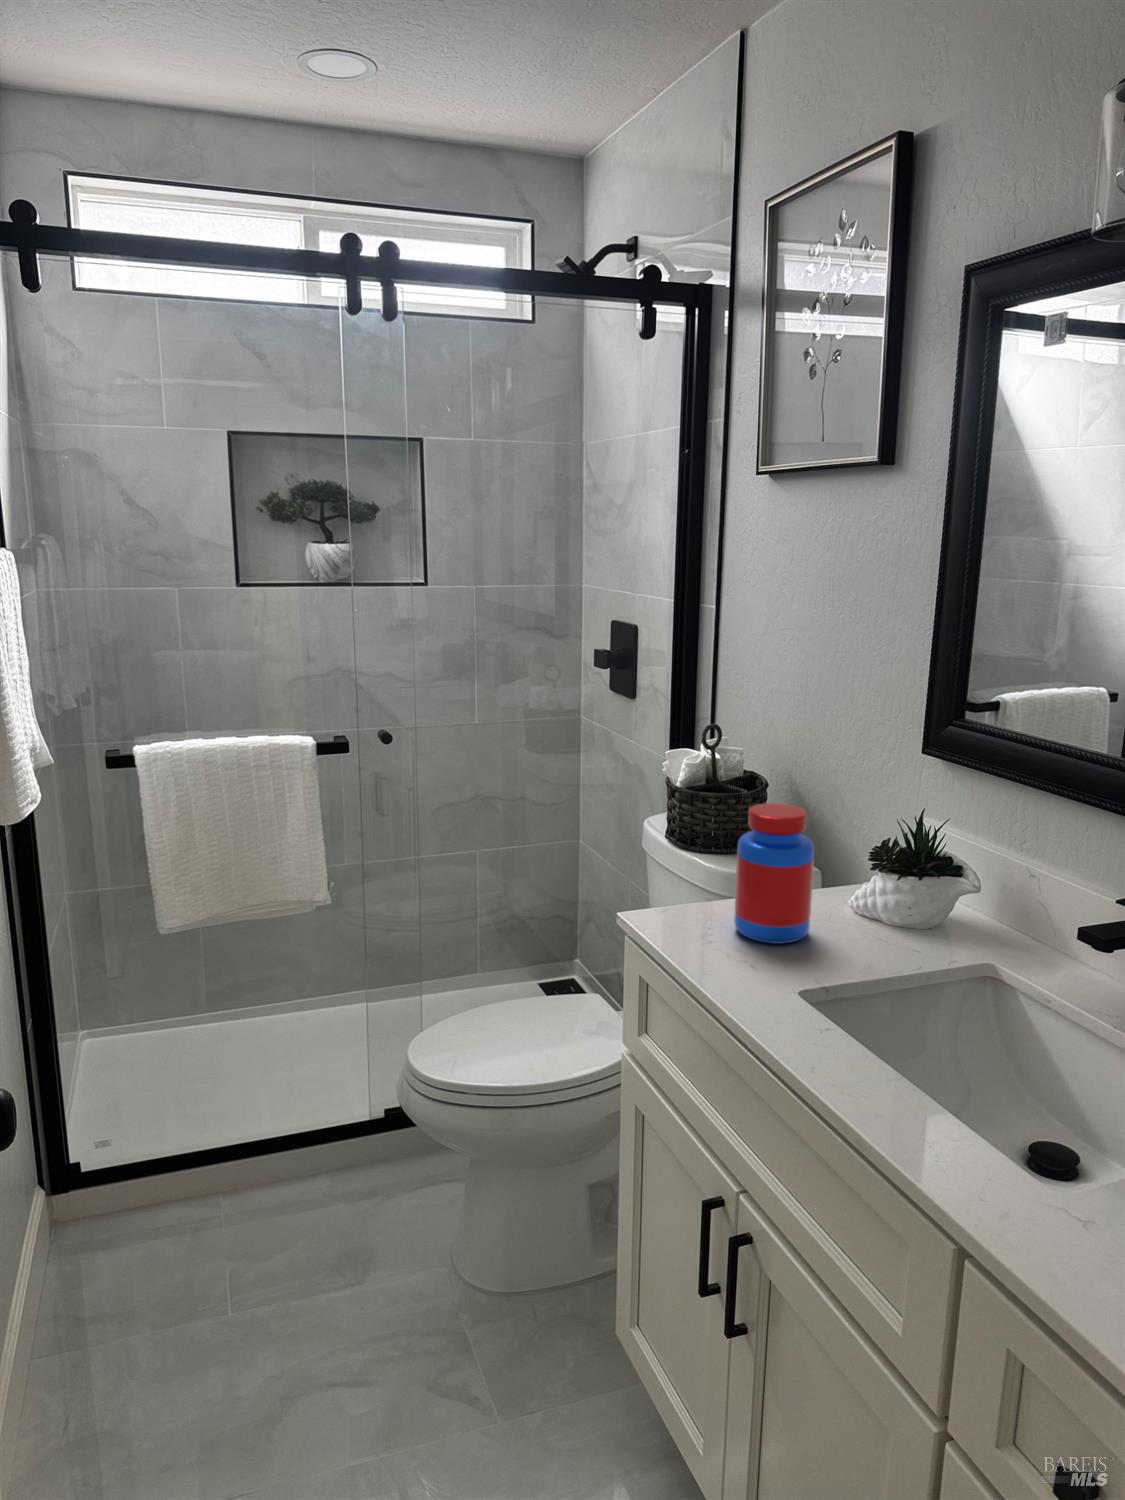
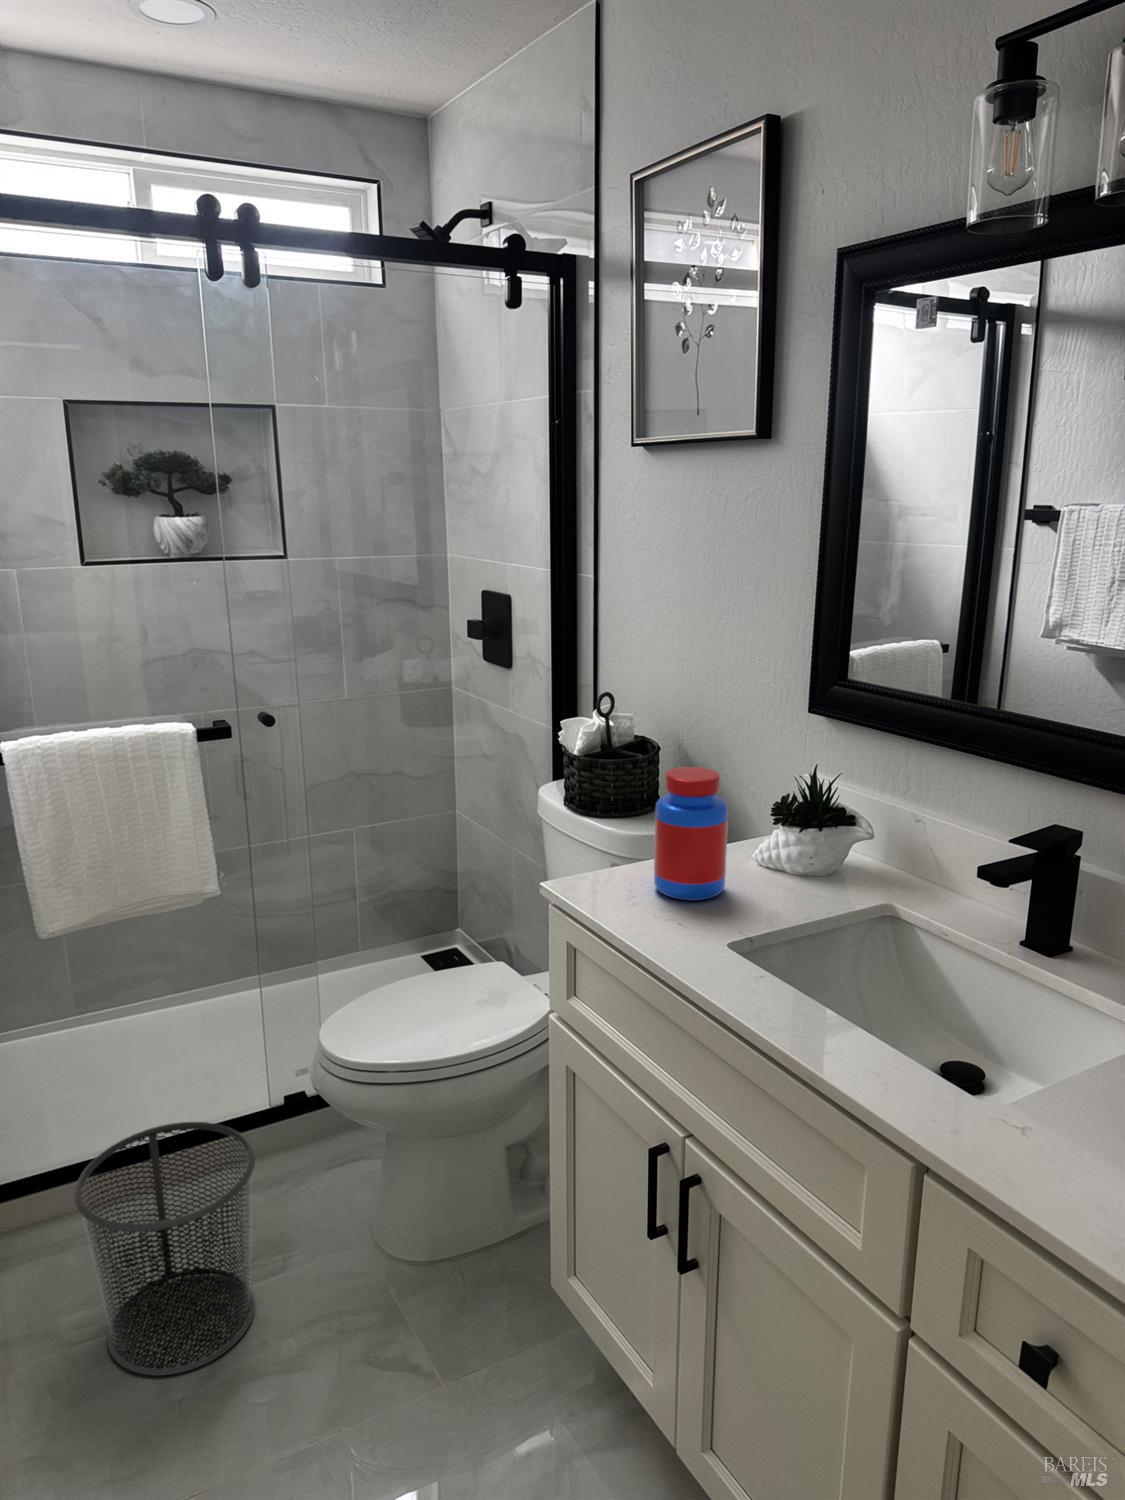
waste bin: none [171,1123,342,1369] -> present [74,1122,255,1376]

